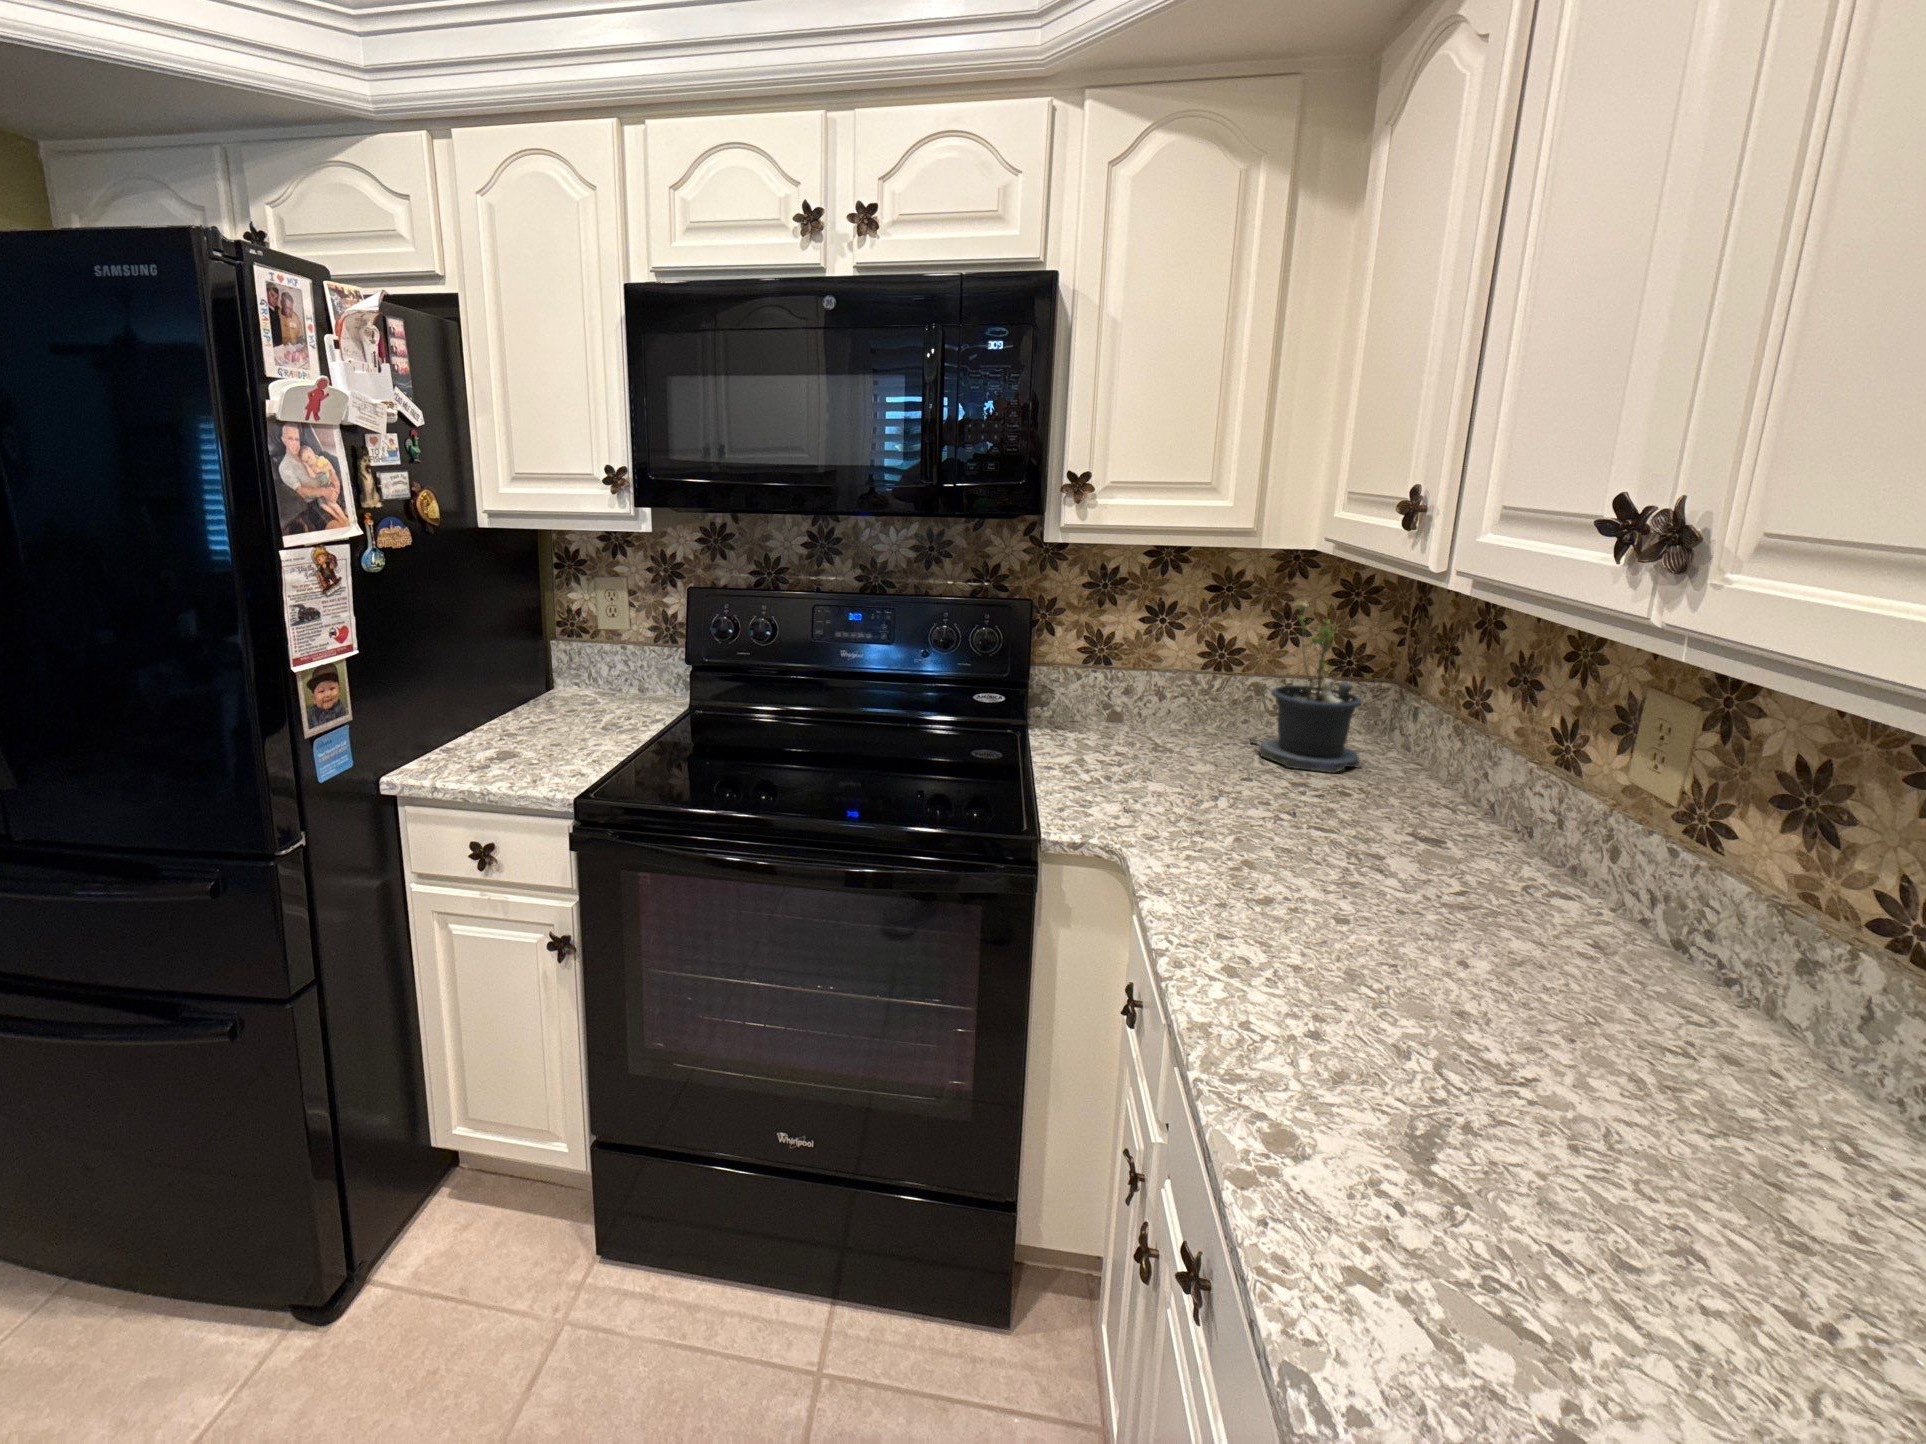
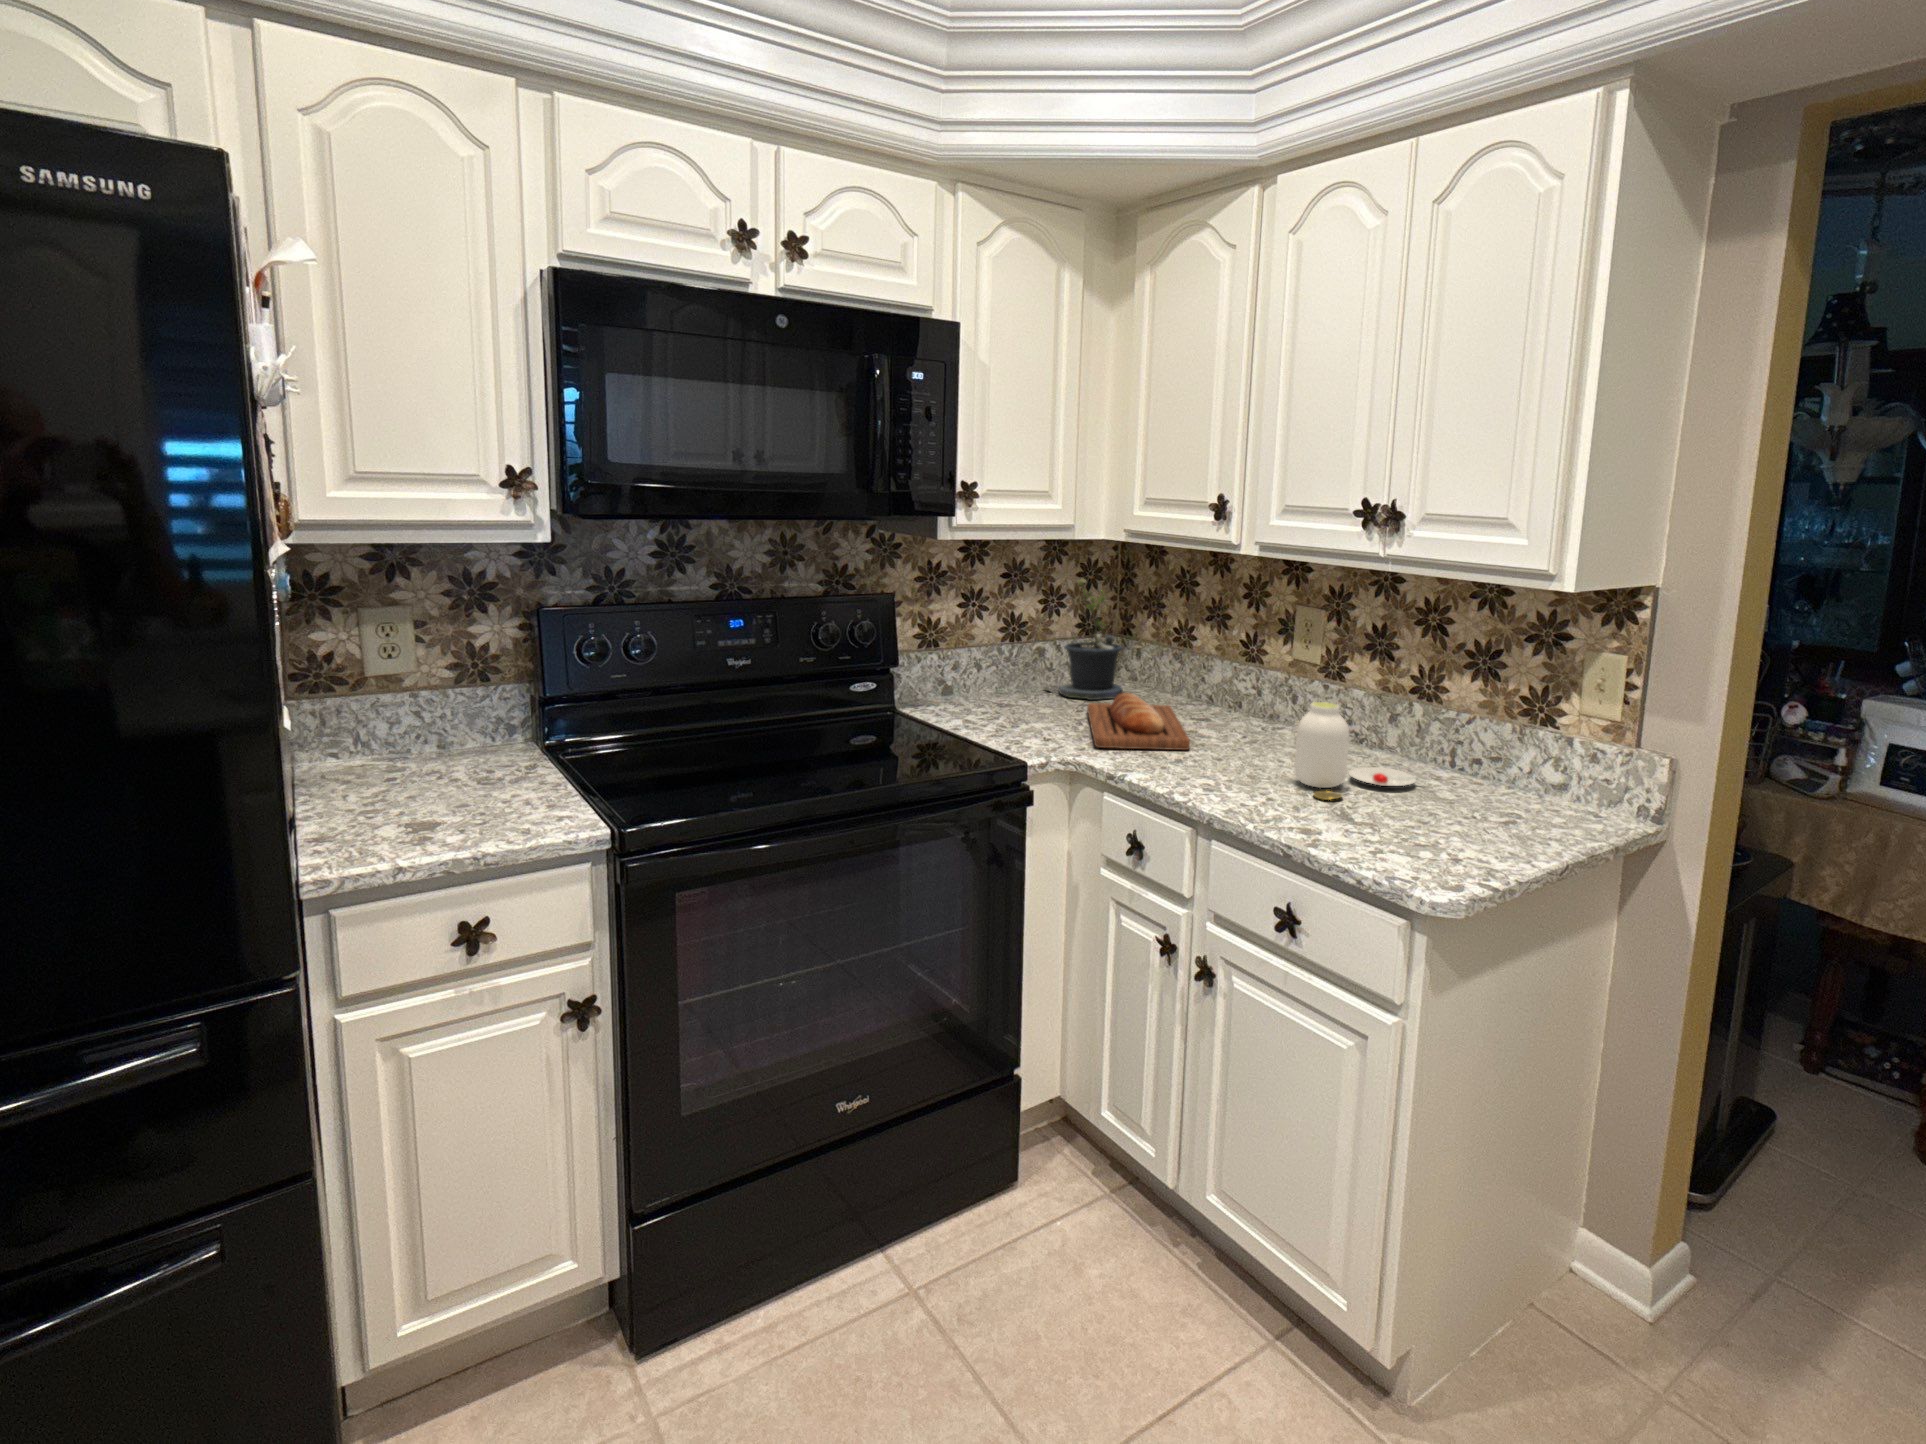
bread loaf: none [1158,771,1379,887] -> present [1087,693,1191,750]
jar: none [1373,887,1730,1150] -> present [1294,702,1416,800]

